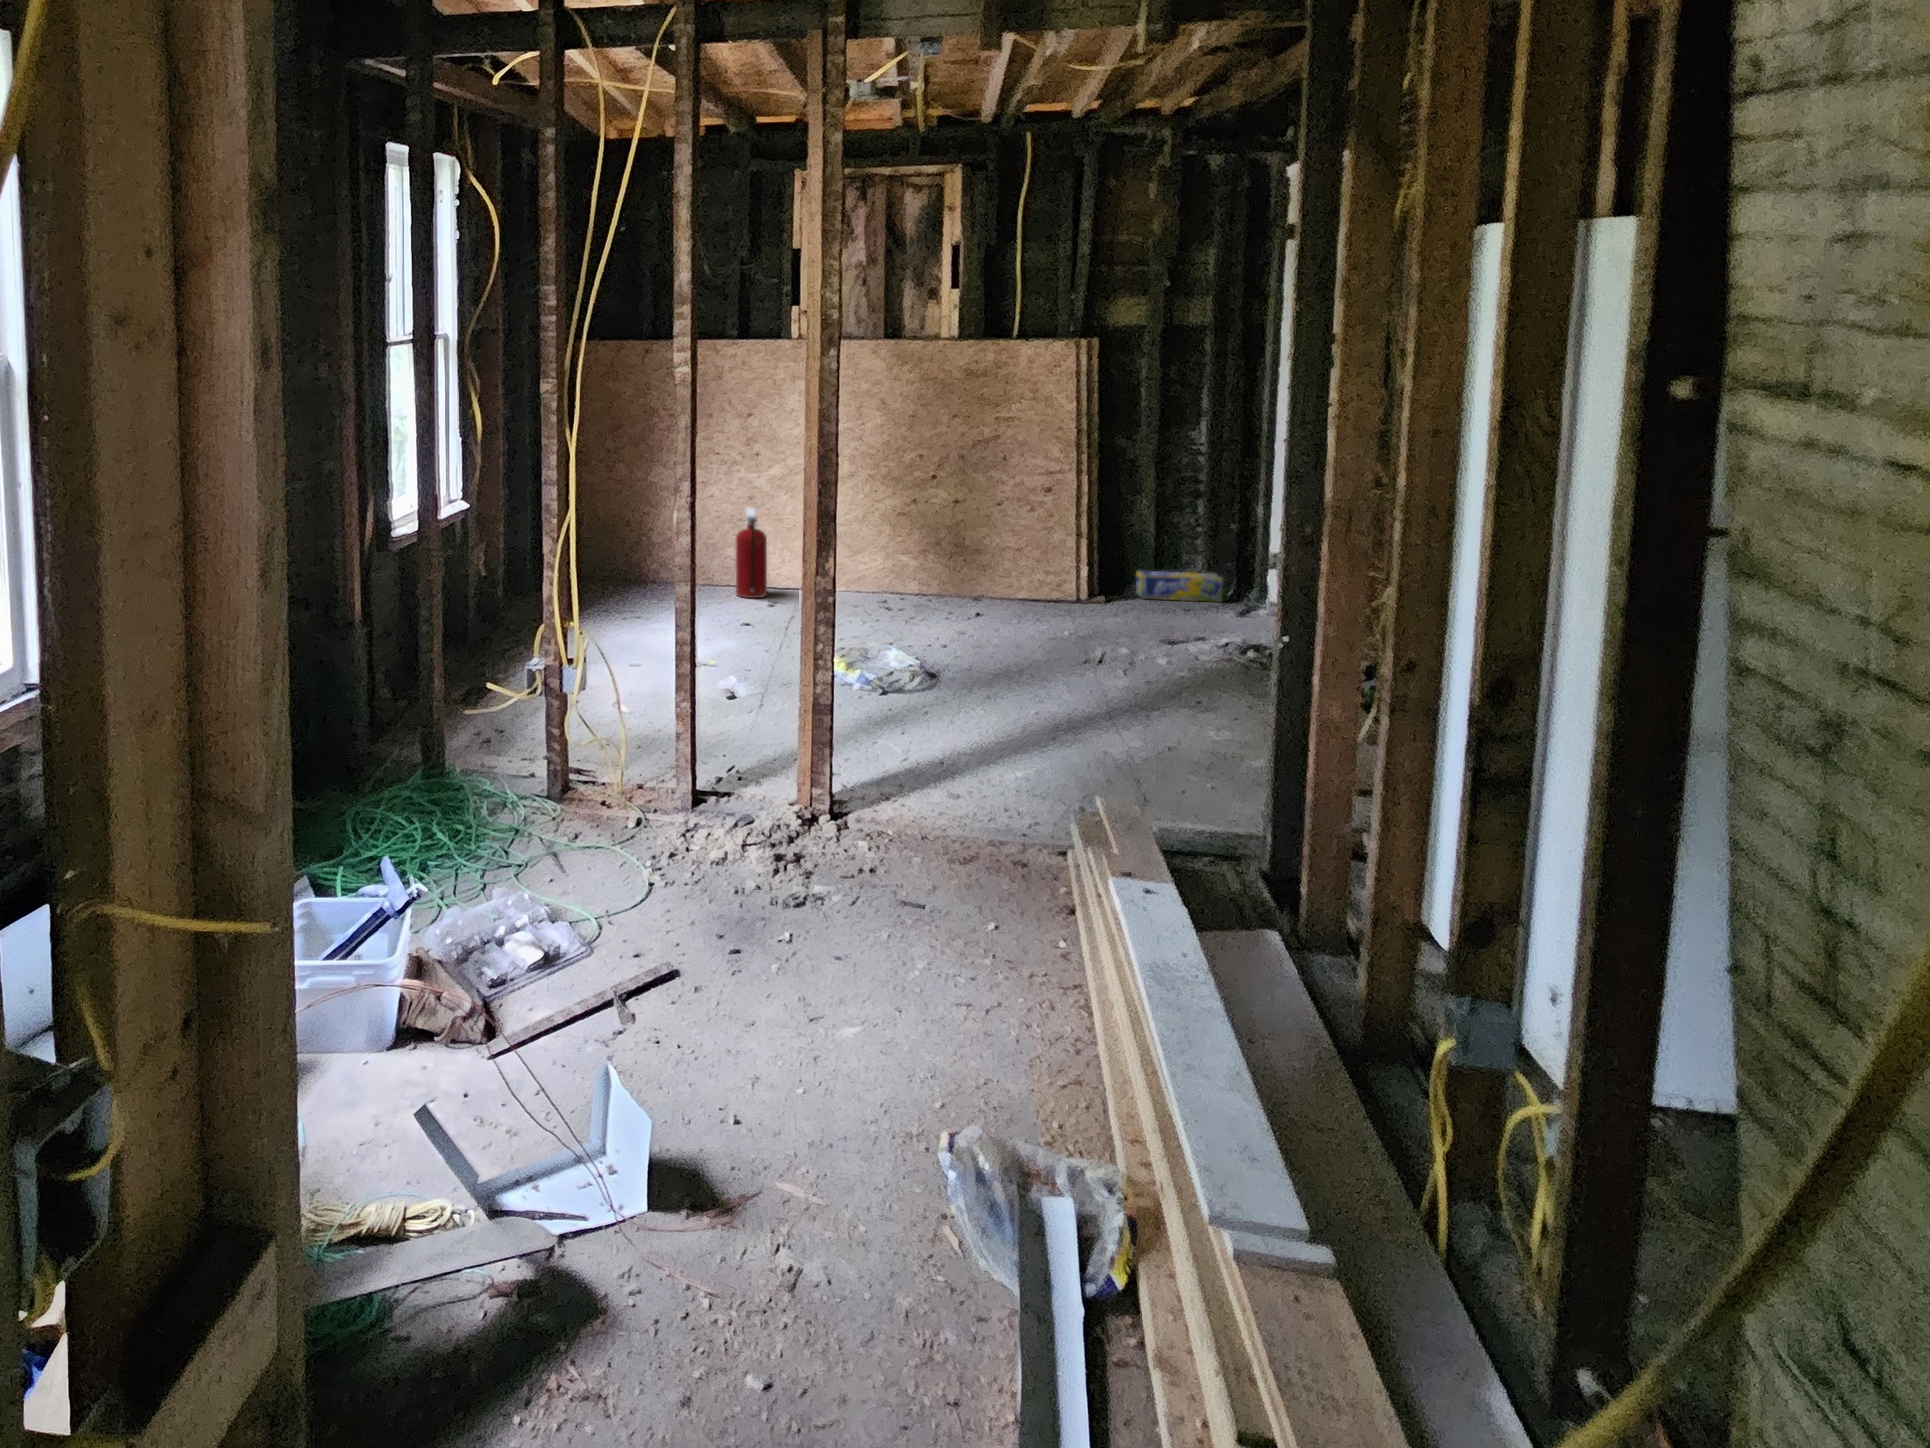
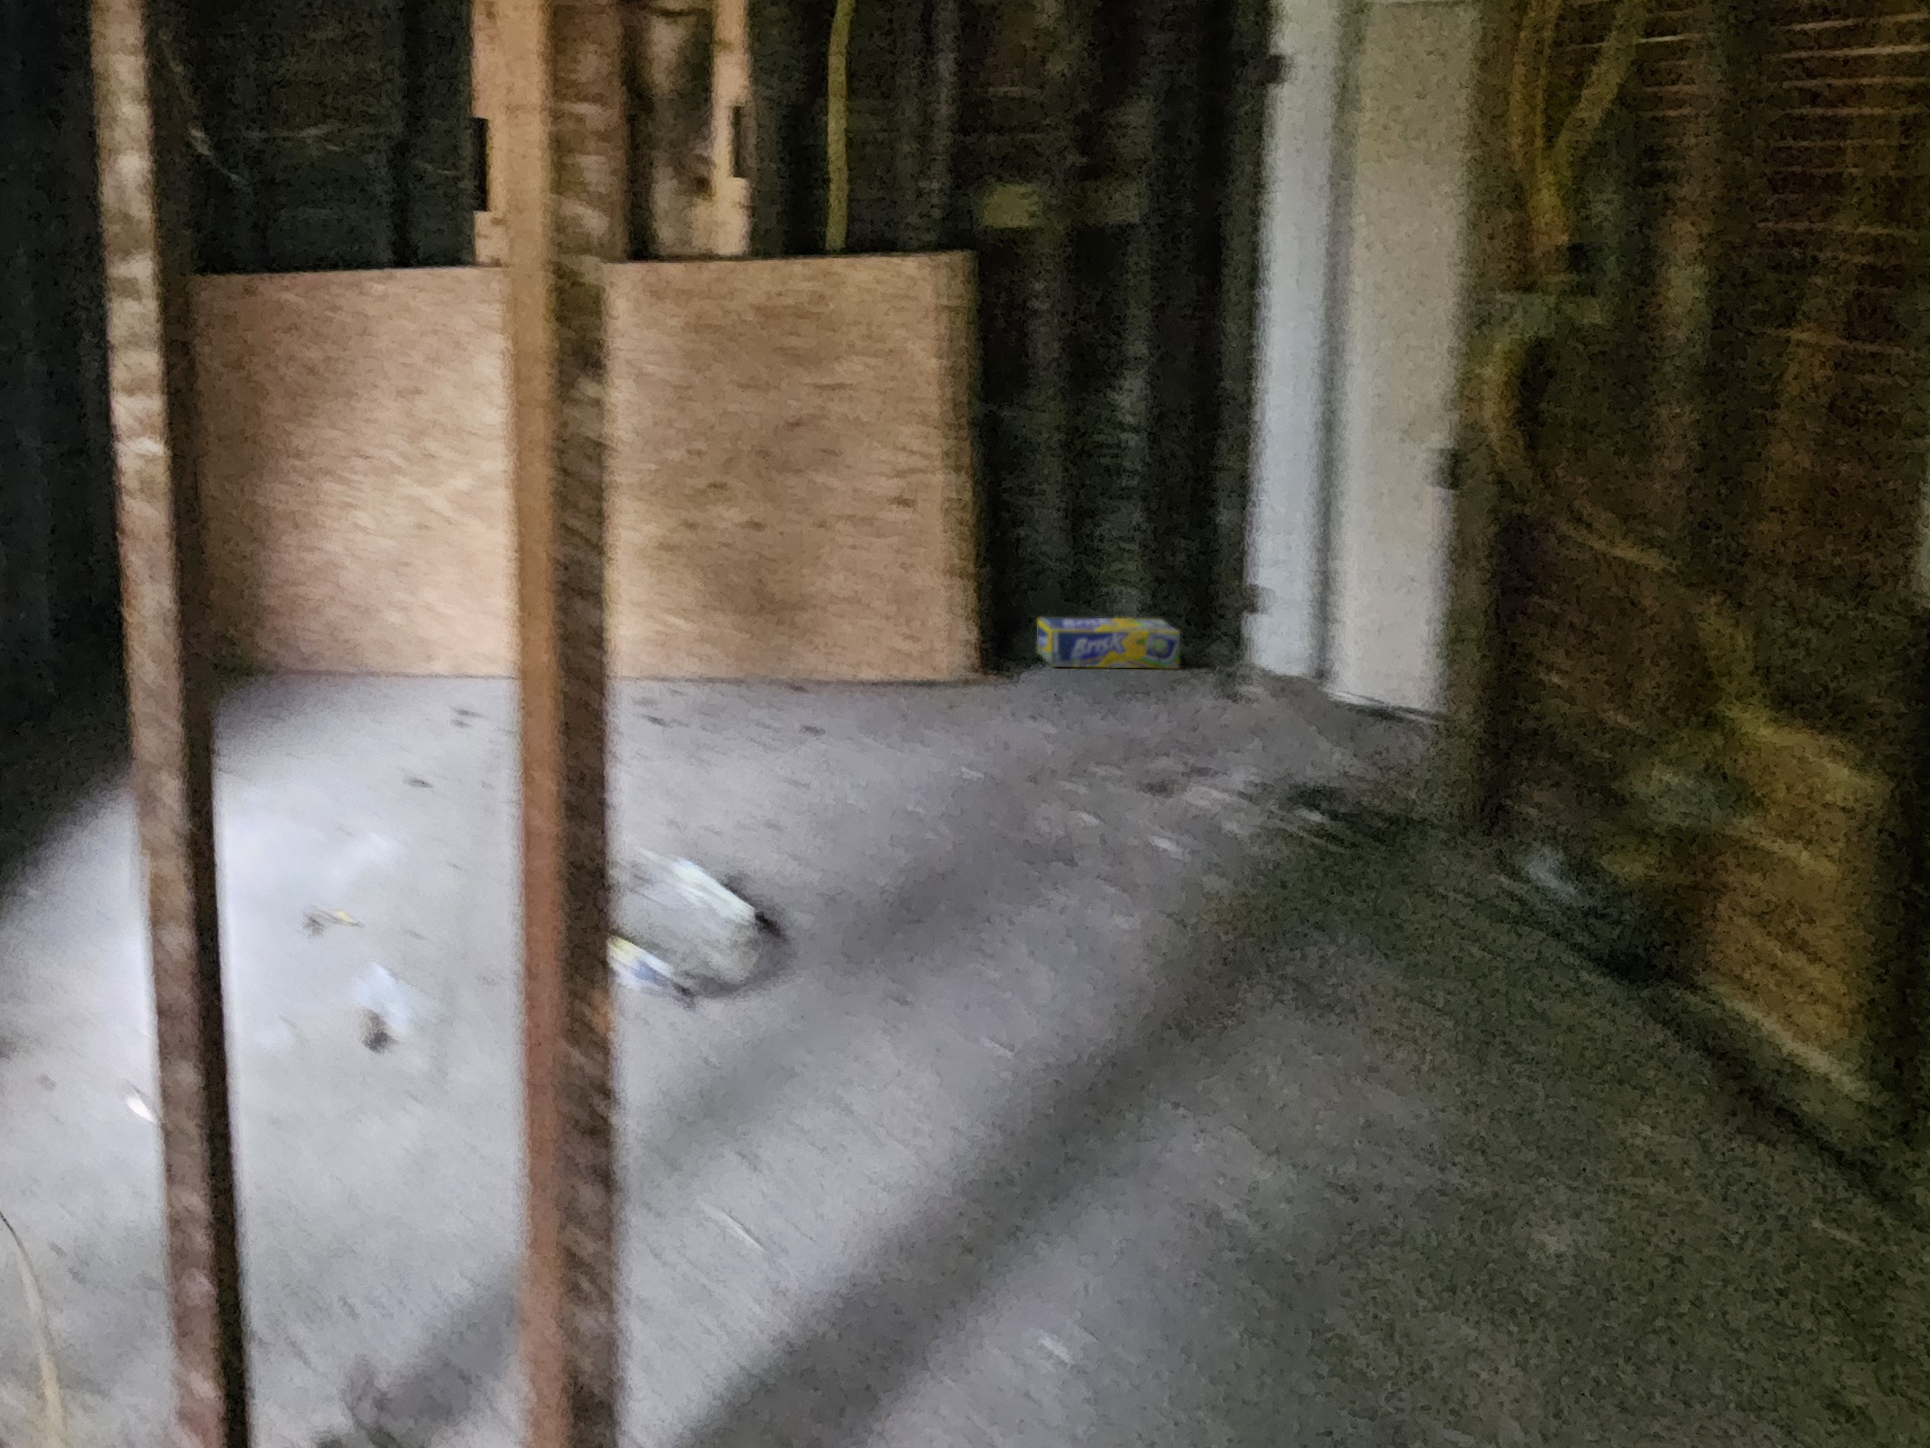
fire extinguisher: present [736,507,767,598] -> none [399,551,455,709]

